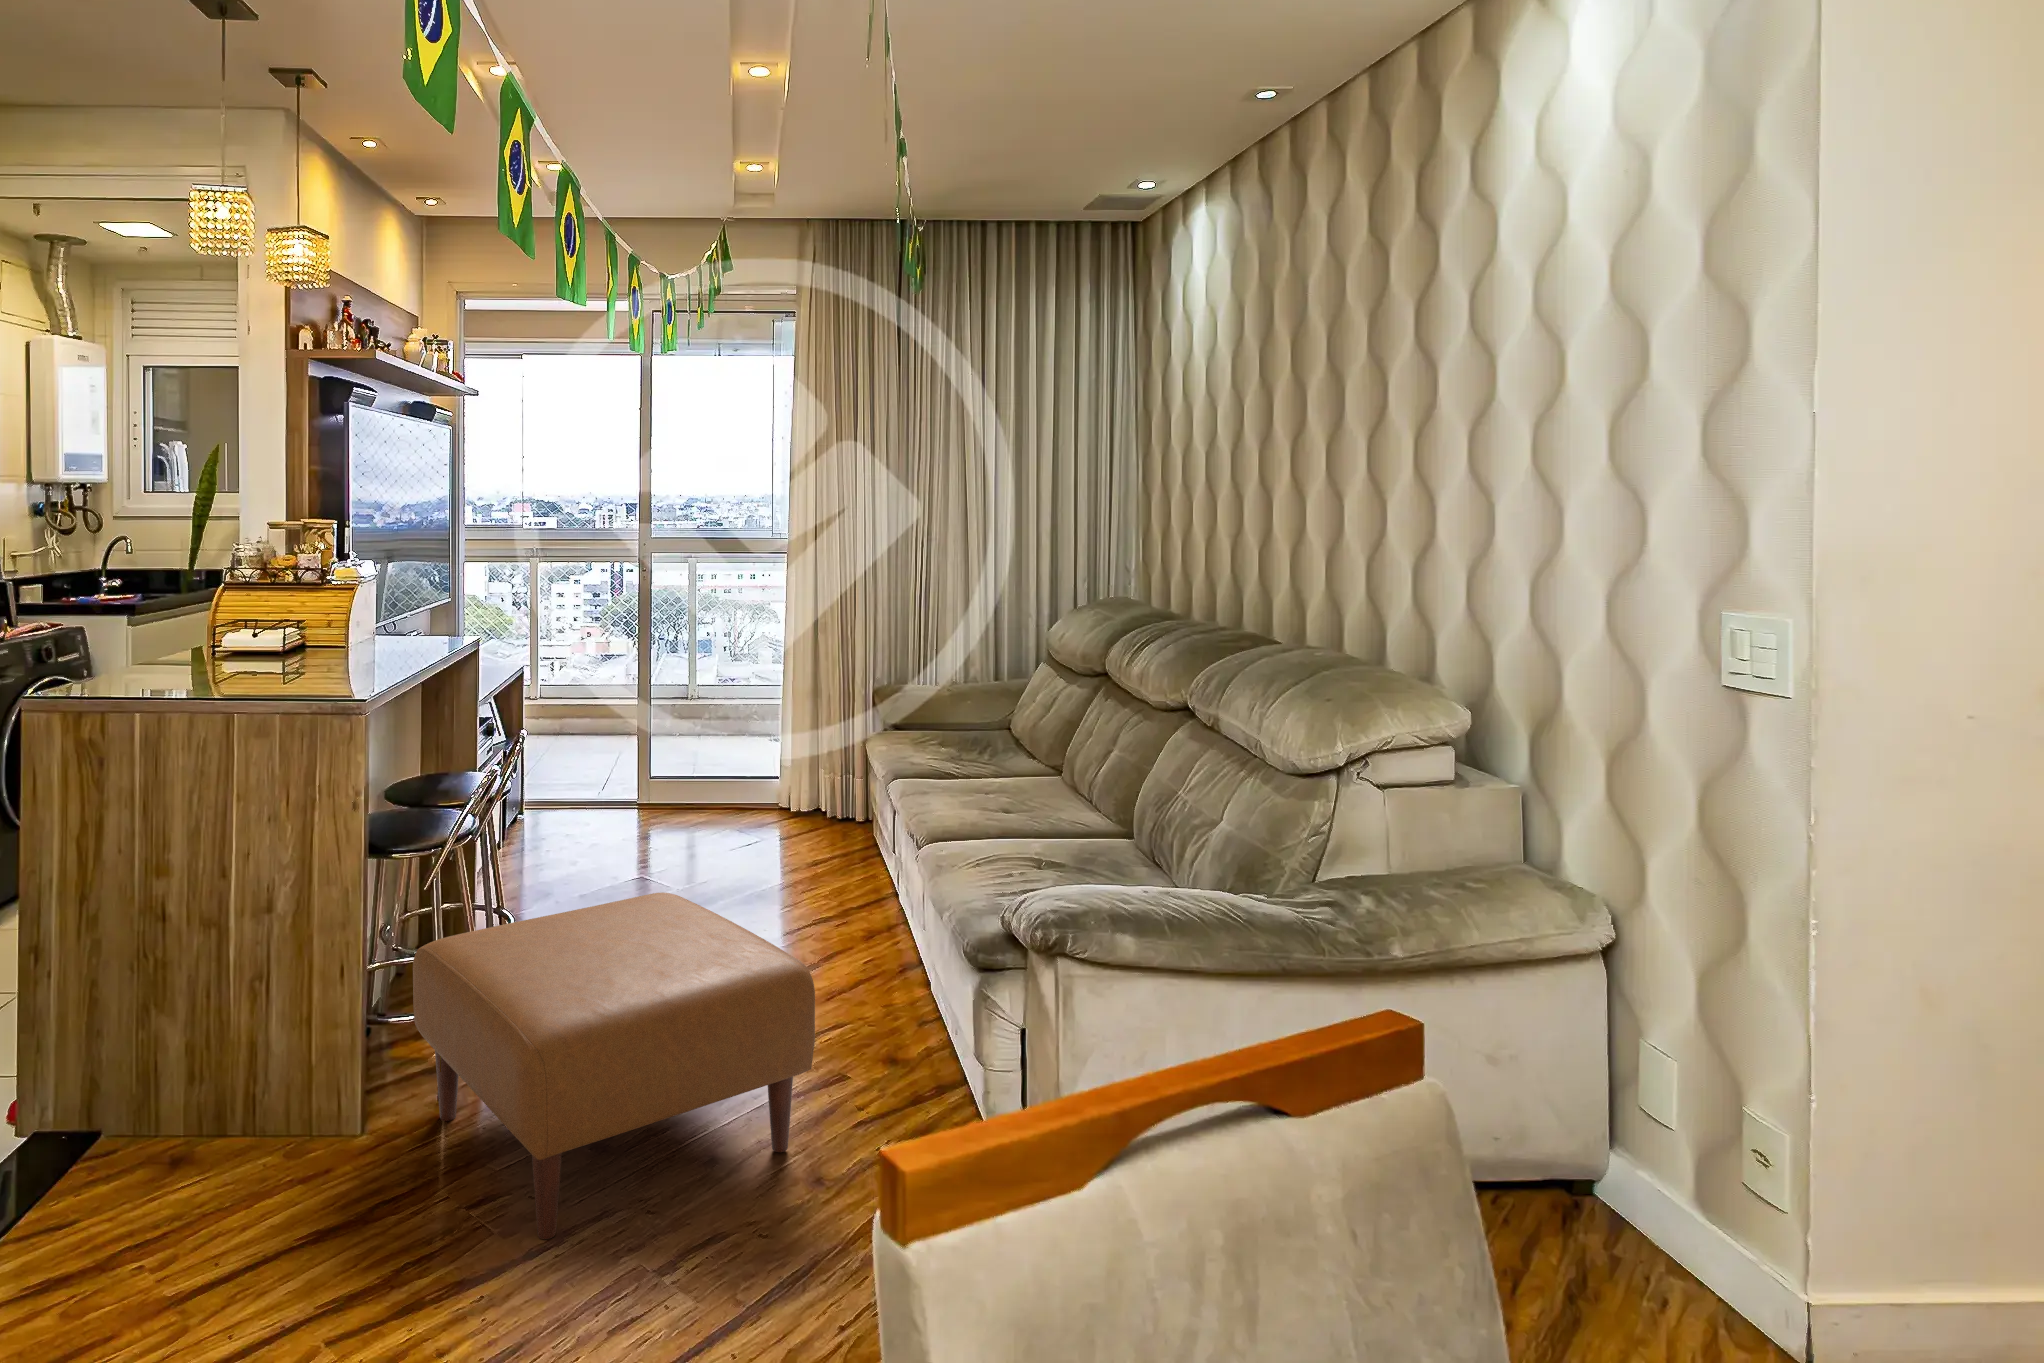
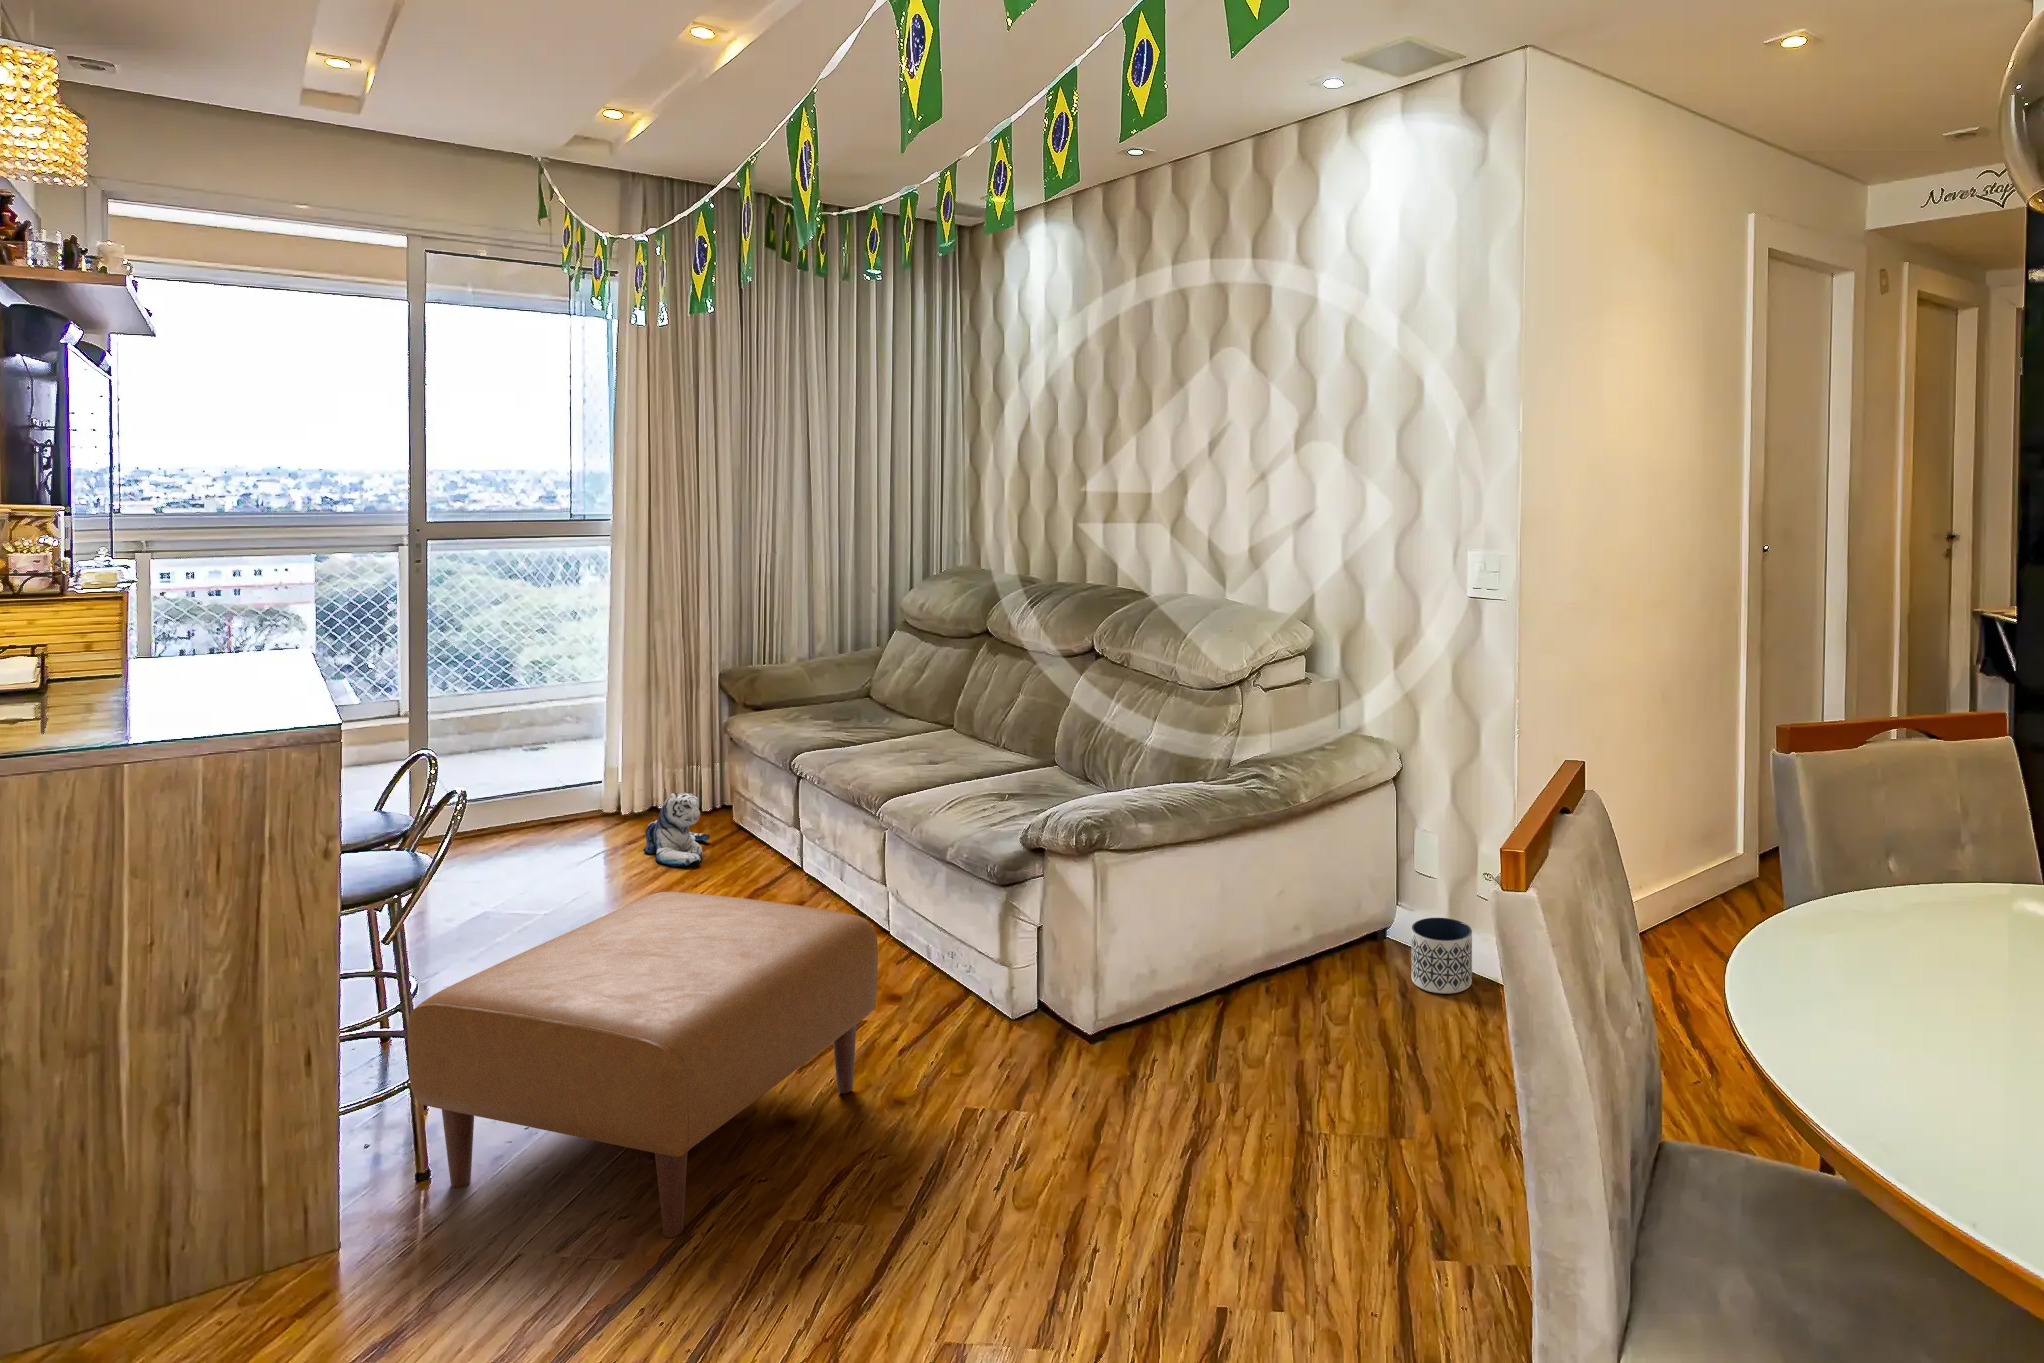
plush toy: none [781,801,841,875] -> present [643,792,710,866]
planter: none [1586,1182,1703,1322] -> present [1411,918,1472,994]

